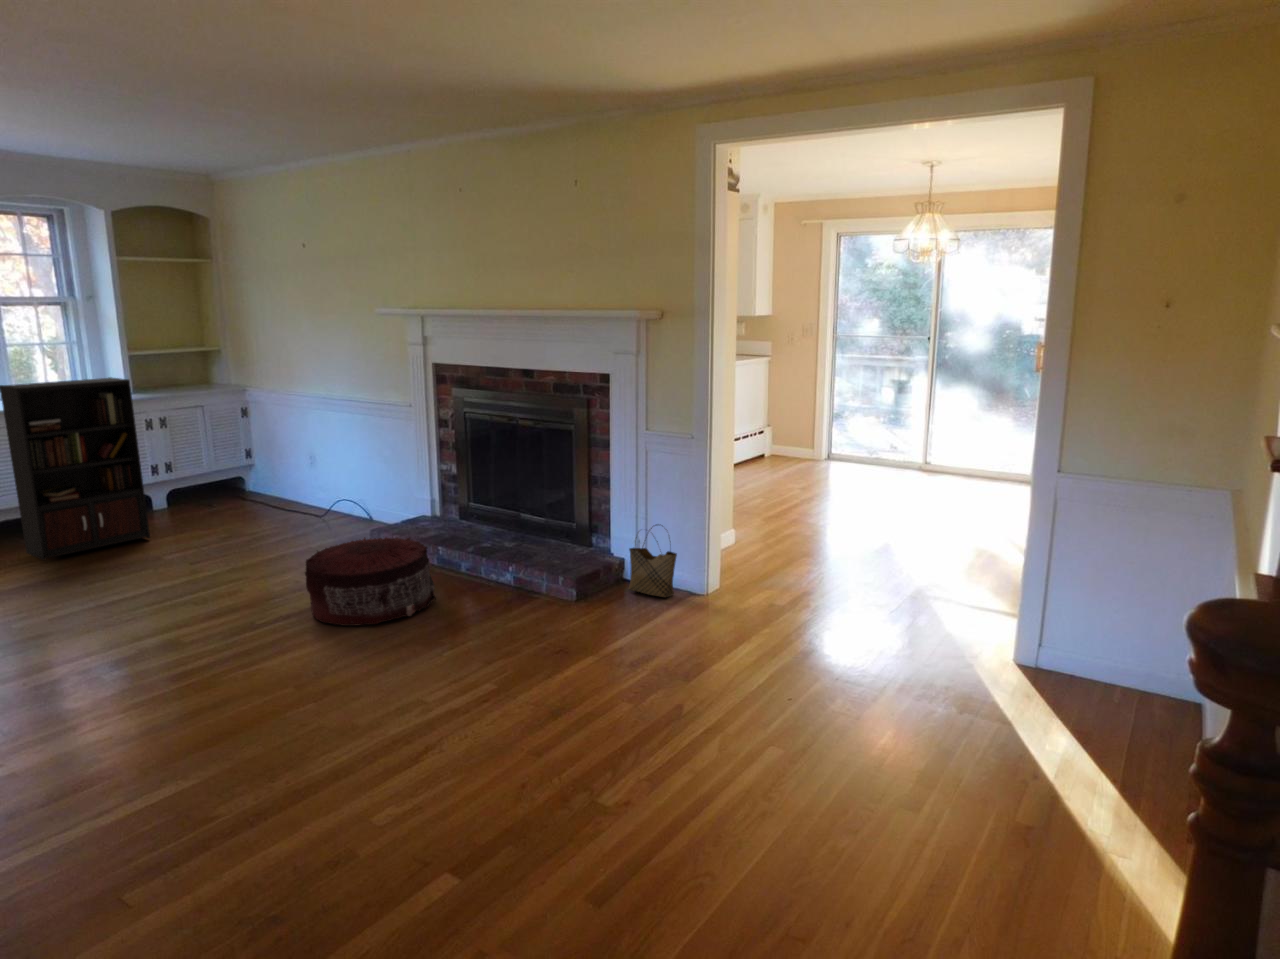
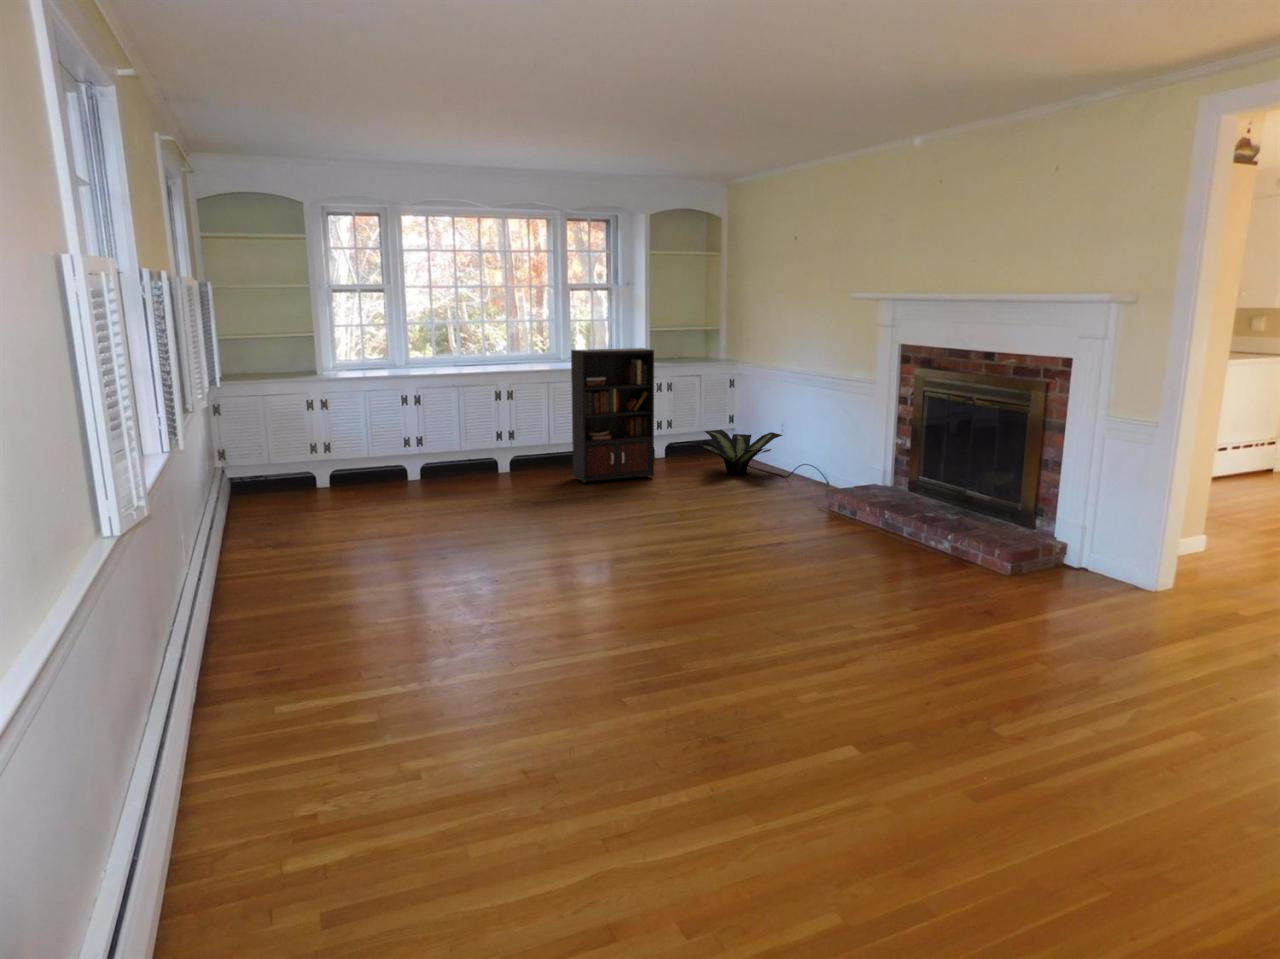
potted plant: none [208,466,315,522] -> present [703,430,782,476]
woven basket: present [629,525,677,597] -> none [1069,513,1128,586]
pouf: present [305,537,436,626] -> none [769,490,877,562]

